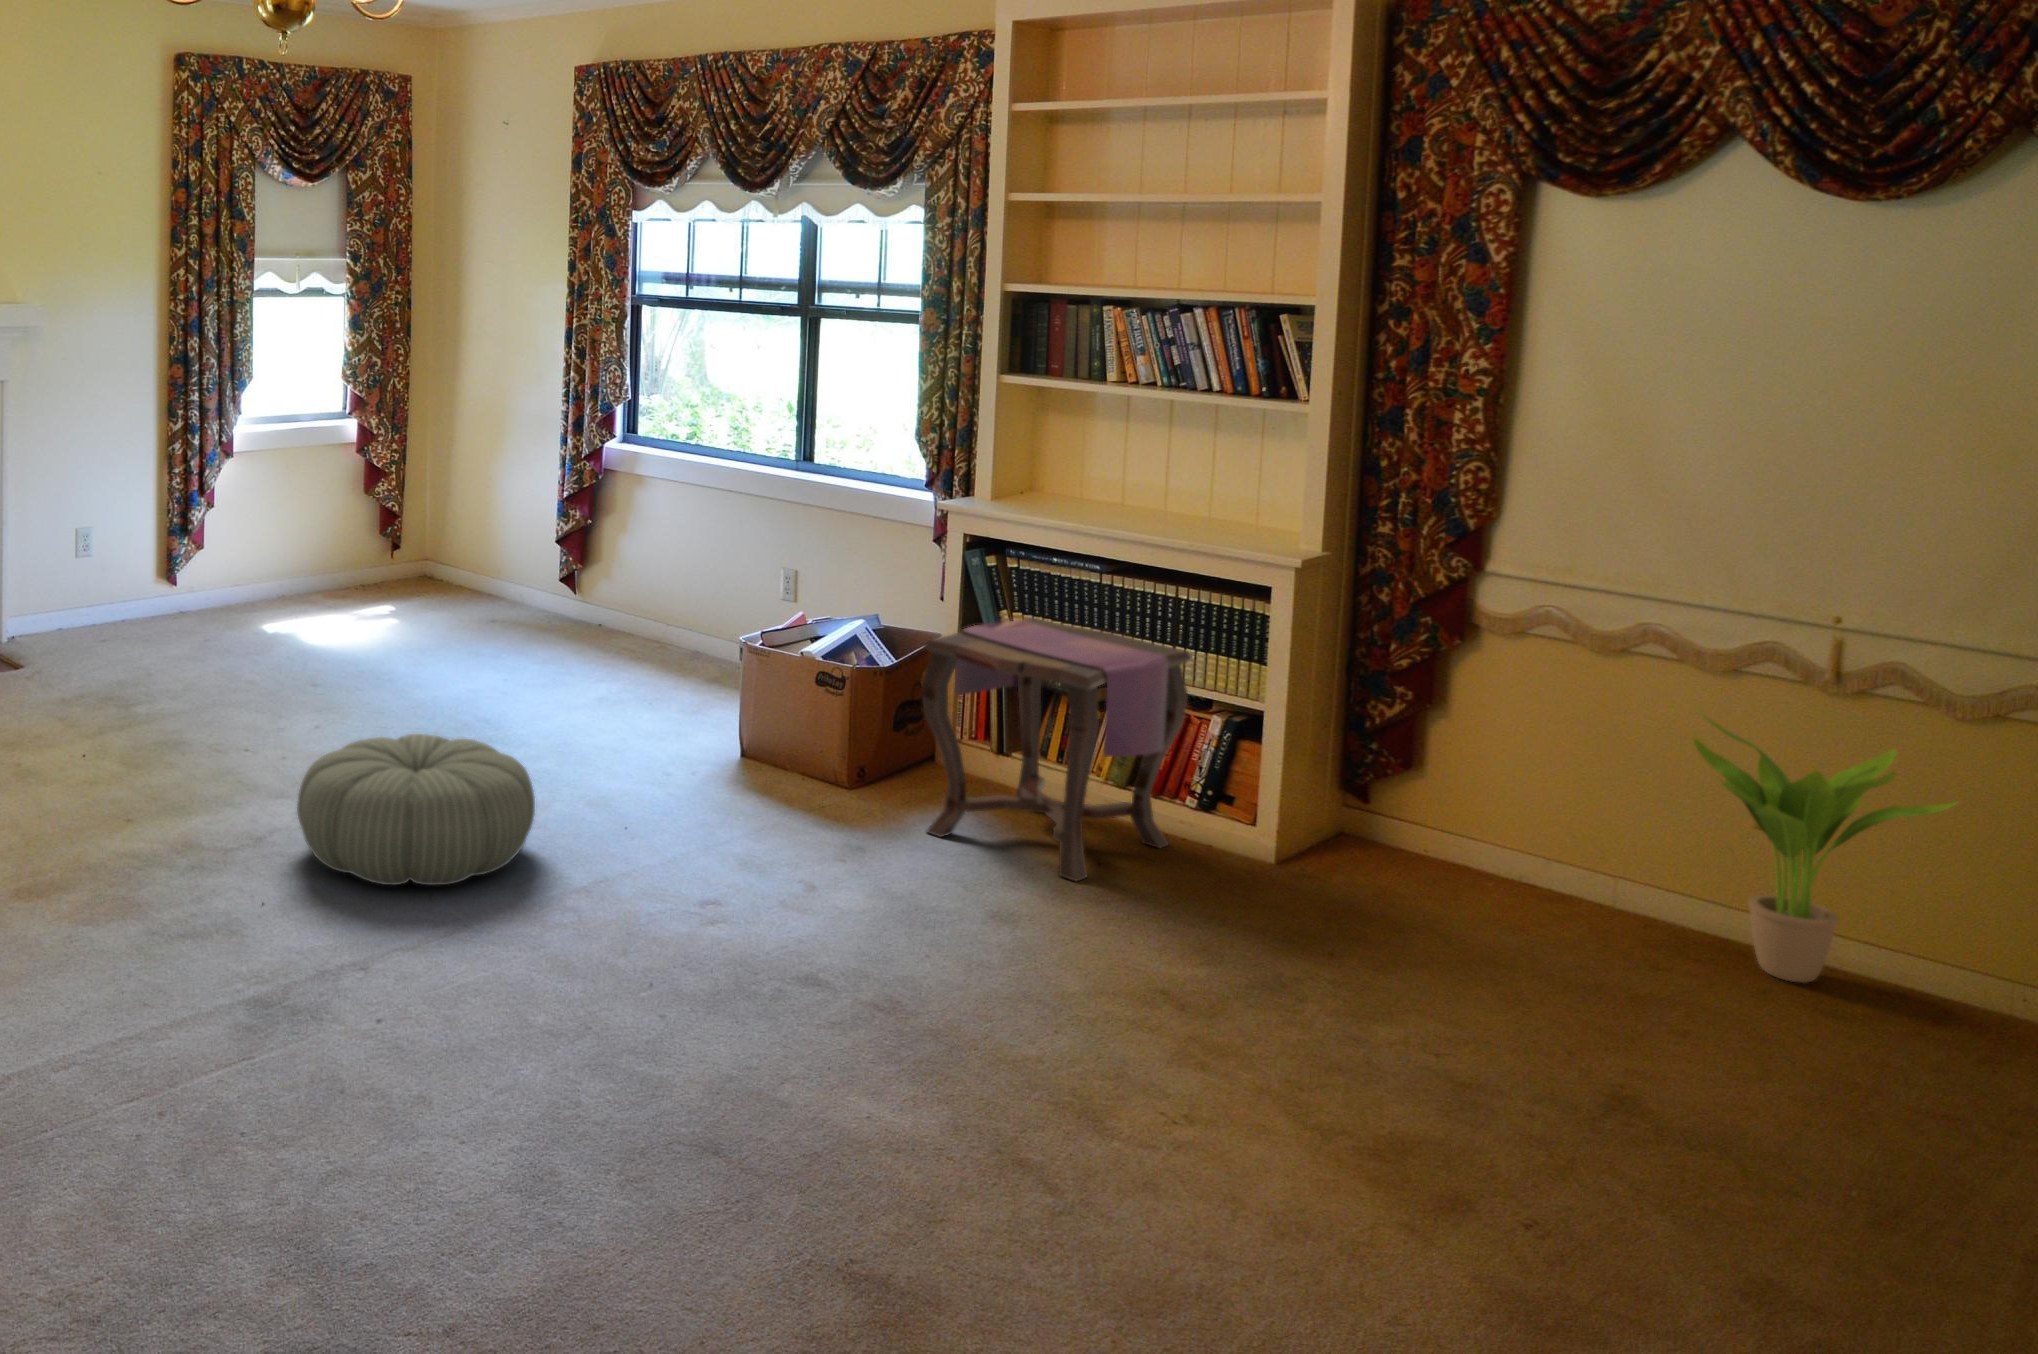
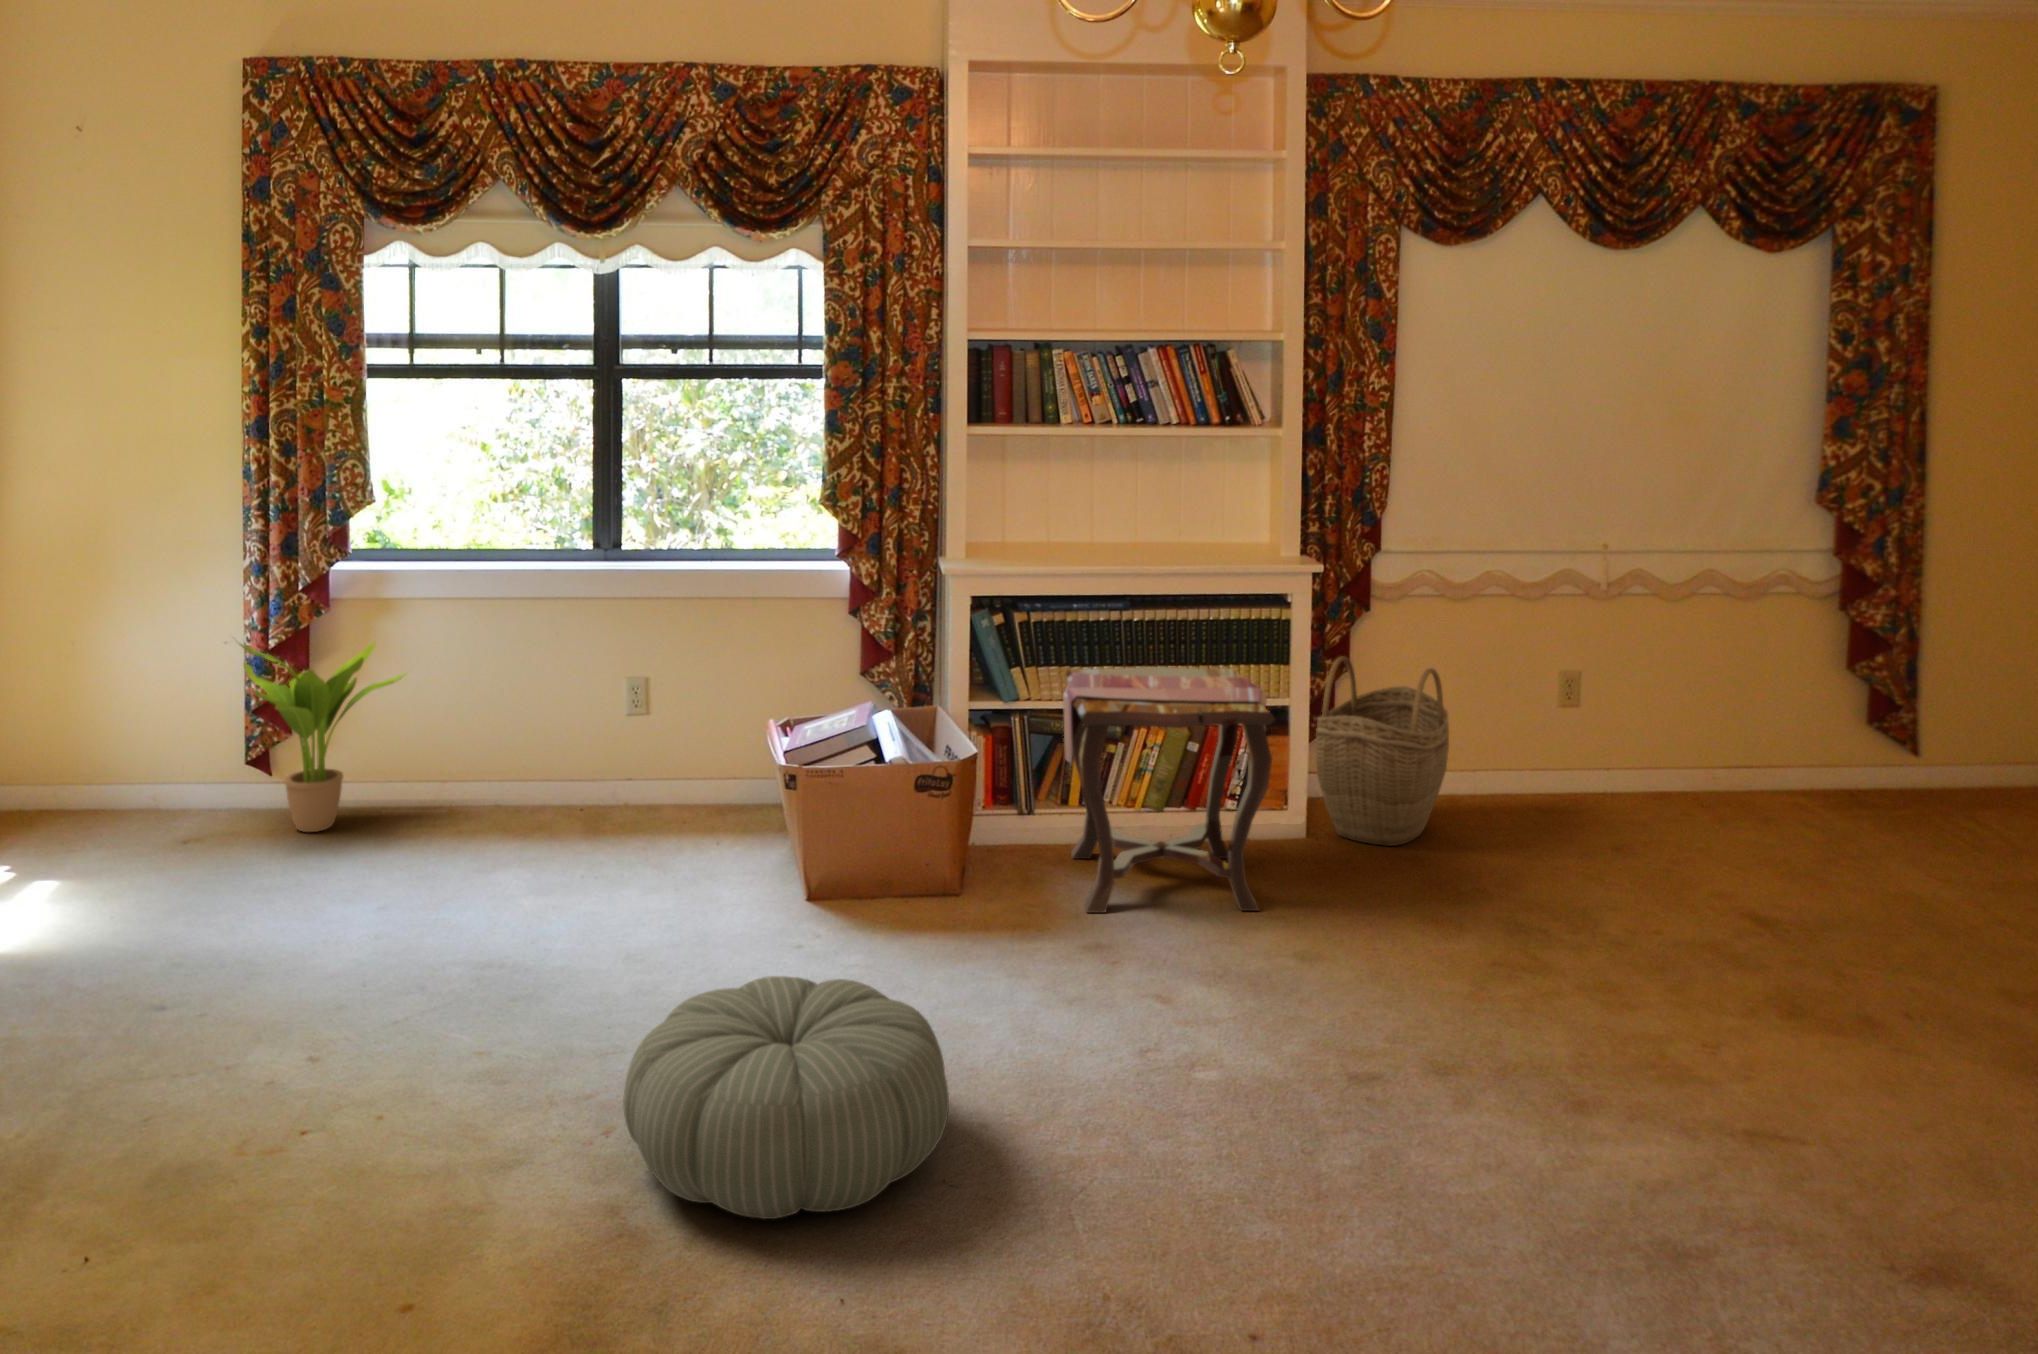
woven basket: none [1298,674,1497,900] -> present [1315,656,1449,846]
potted plant: present [1694,705,1958,983] -> present [240,641,407,832]

